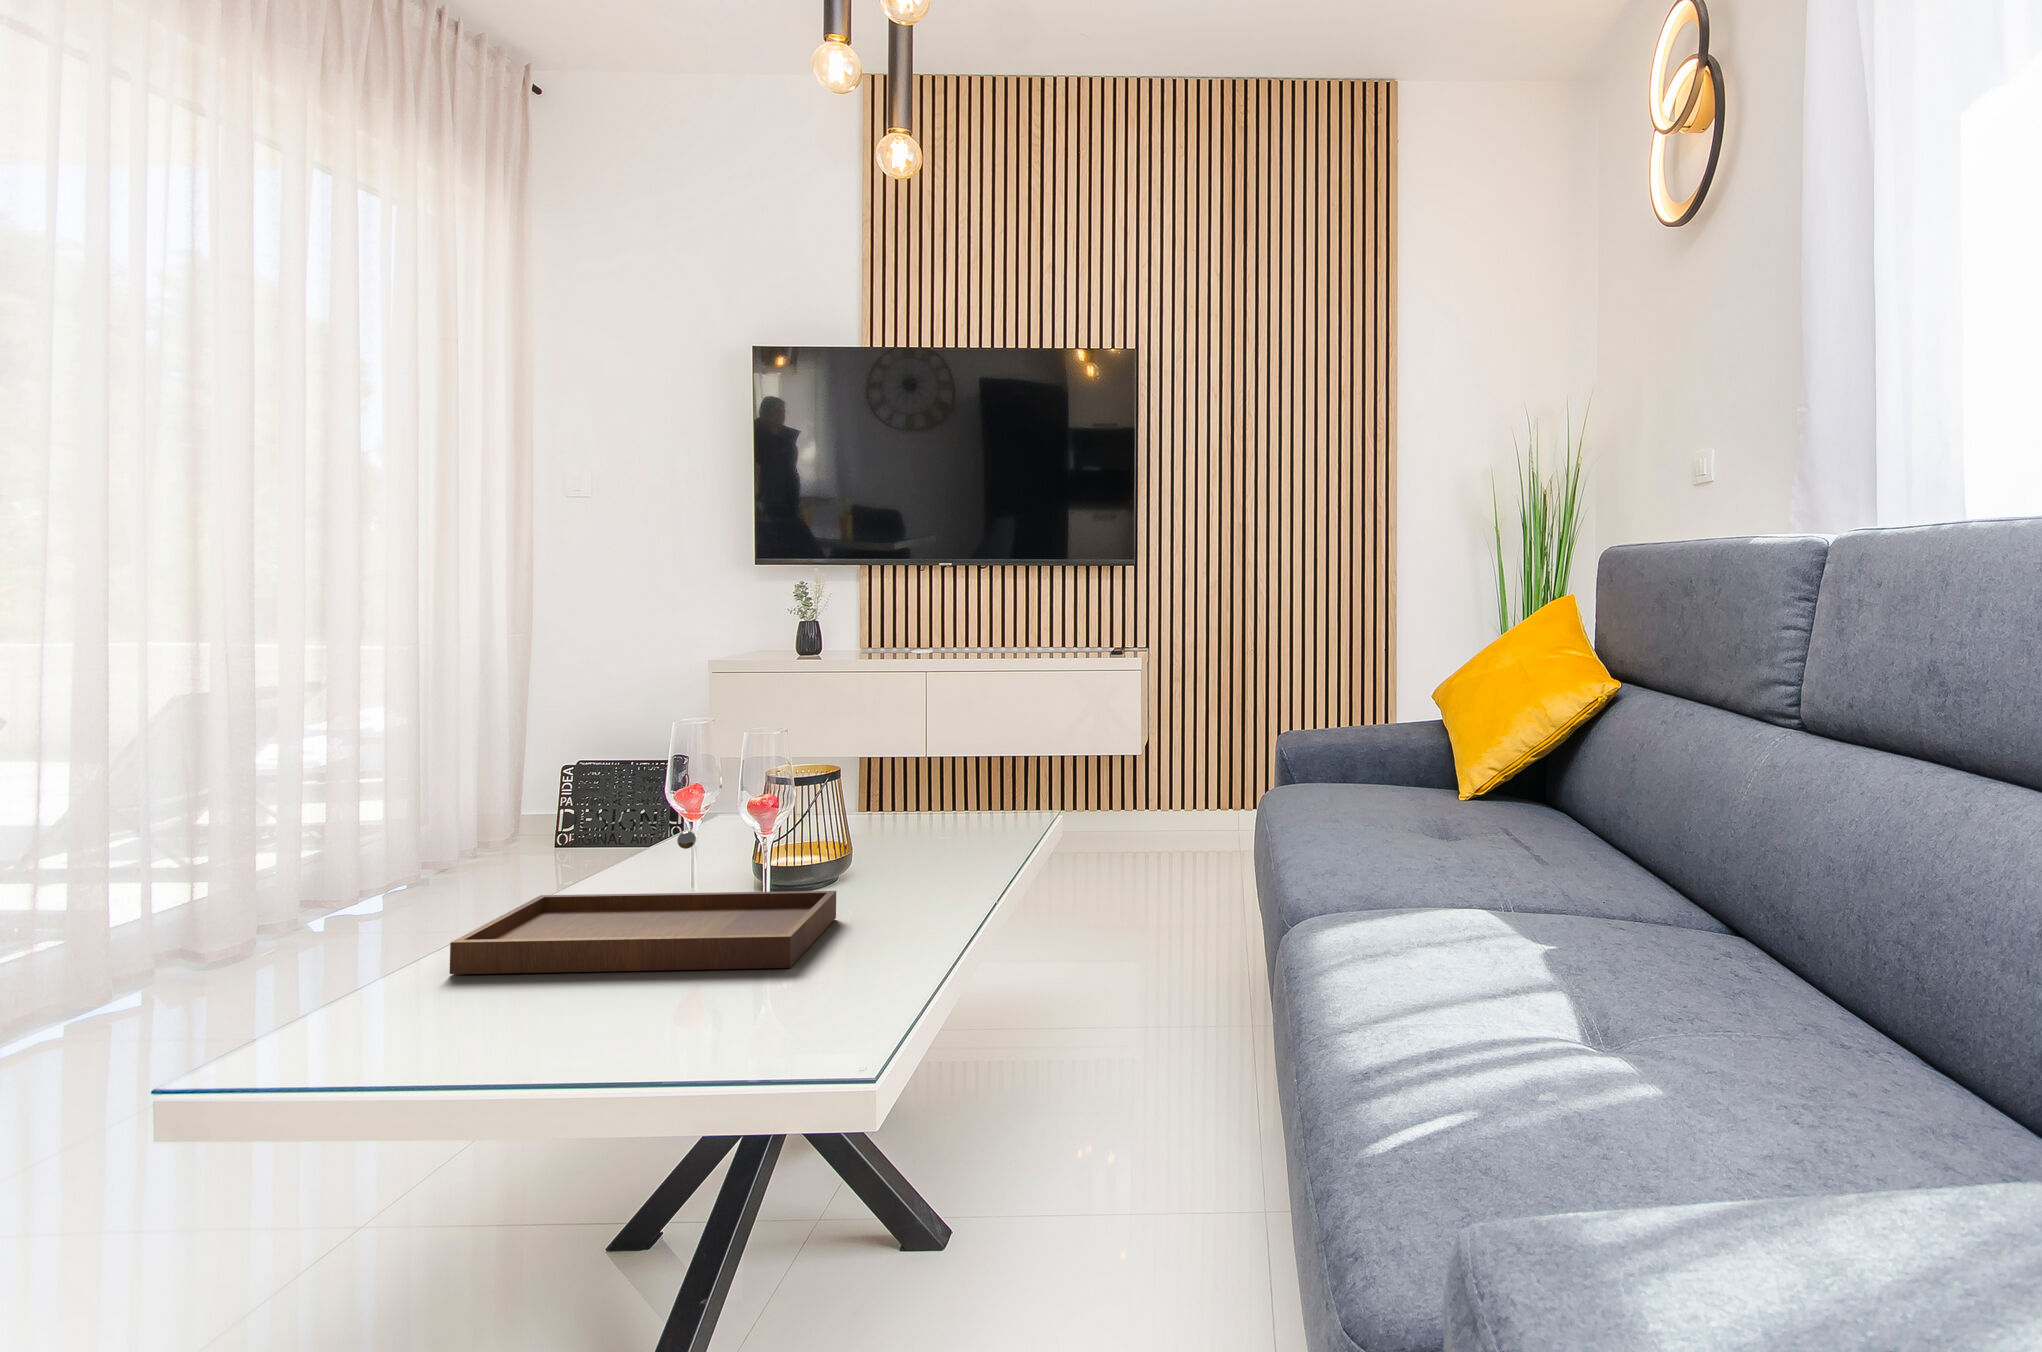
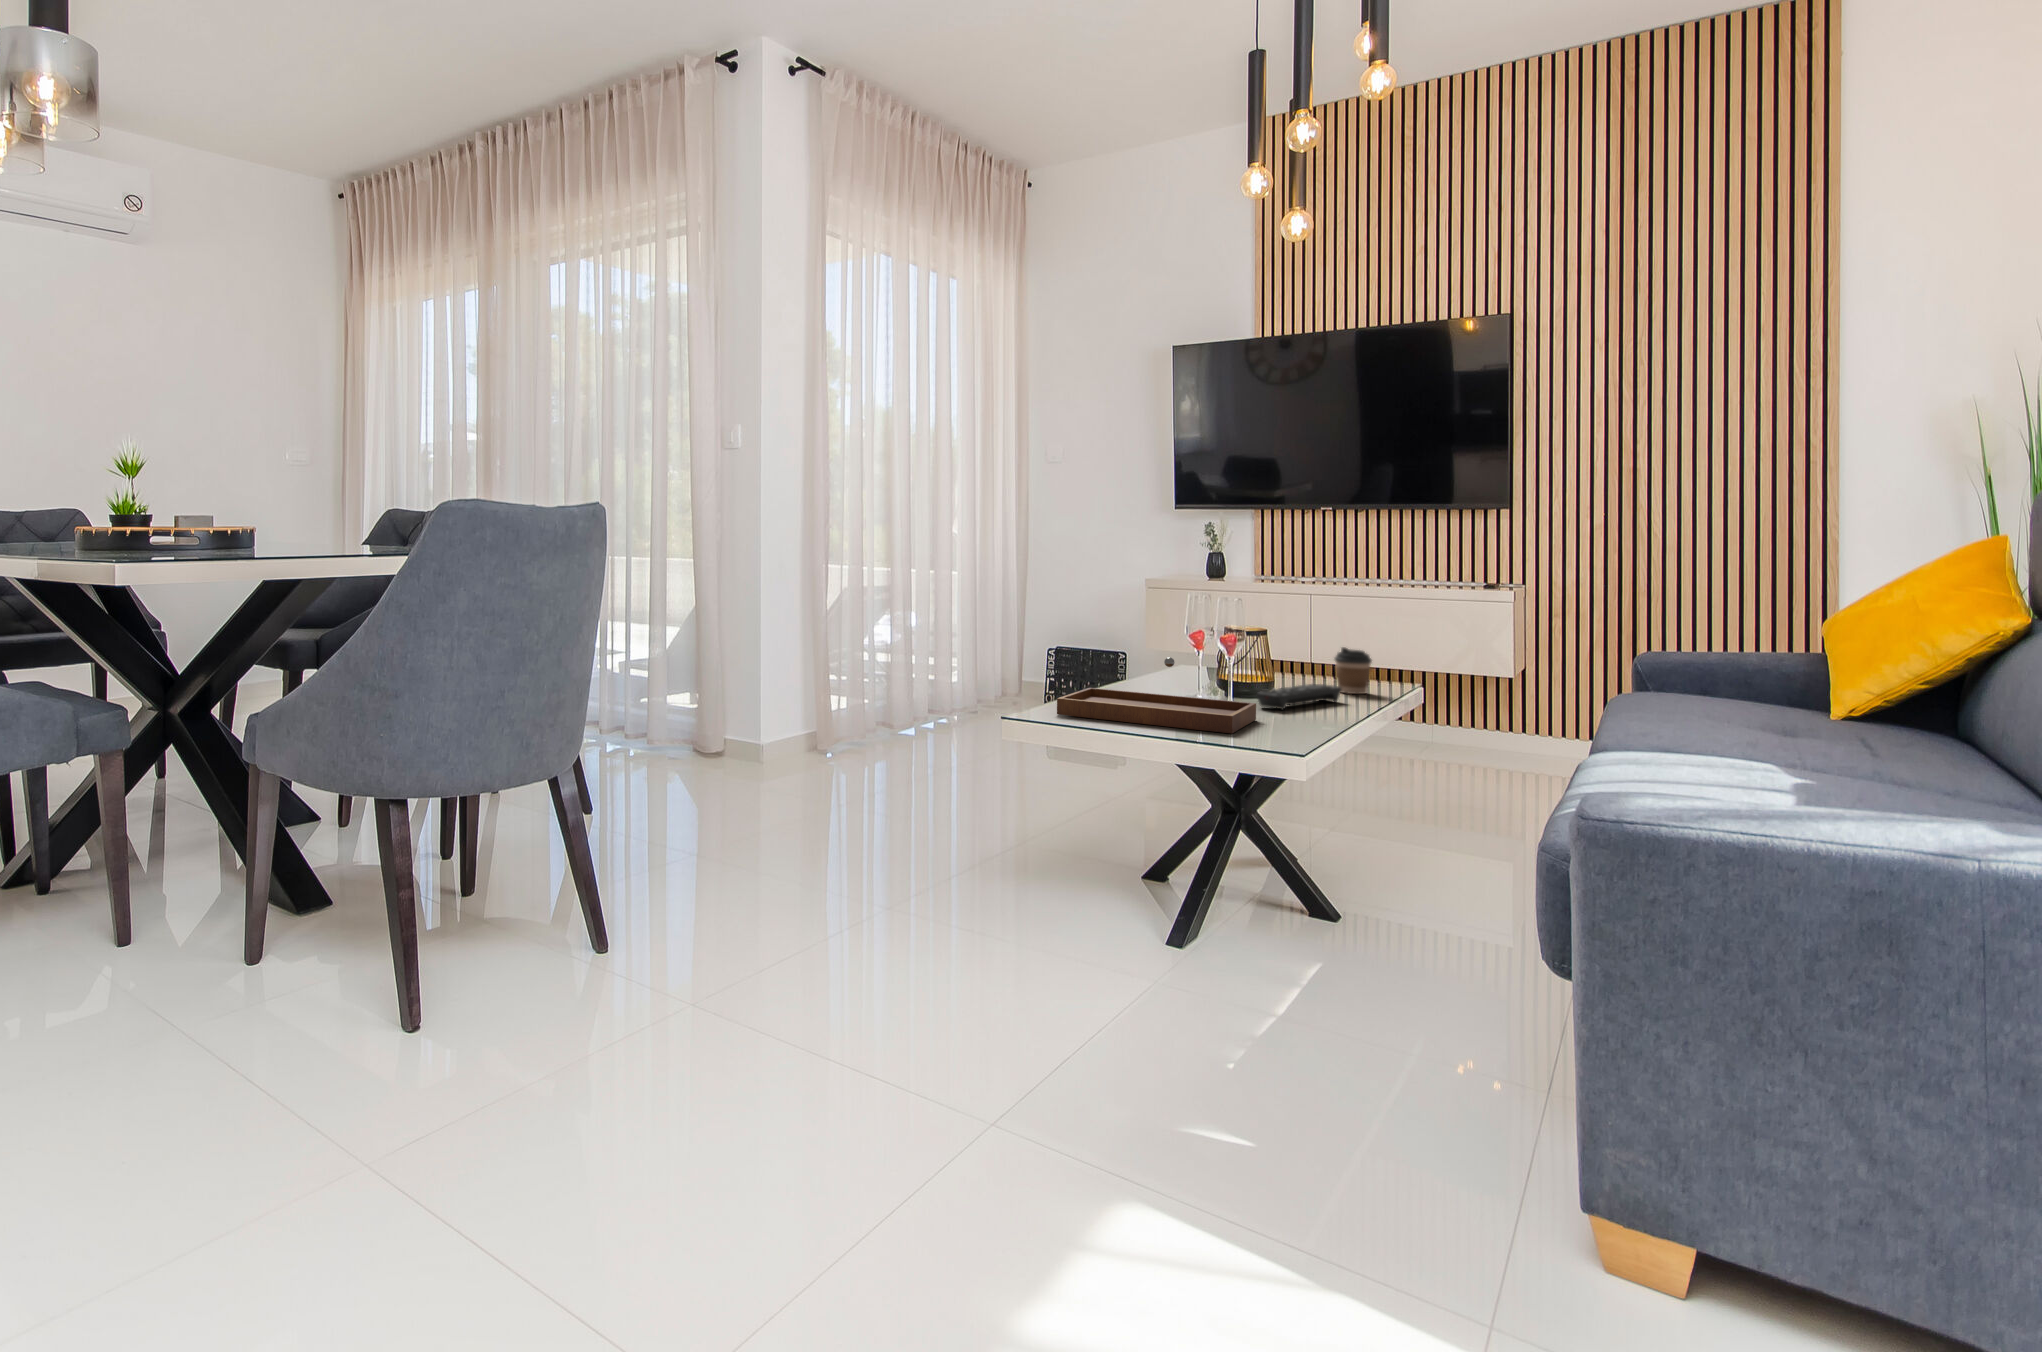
coffee cup: none [954,763,1002,830] -> present [1335,647,1372,694]
remote control: none [840,826,964,885] -> present [1257,684,1341,710]

